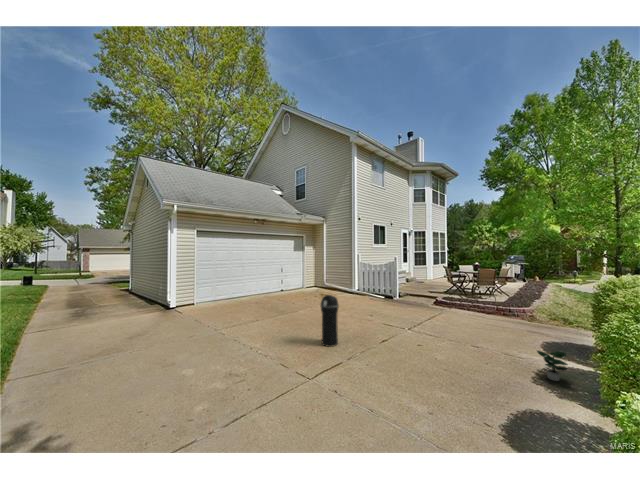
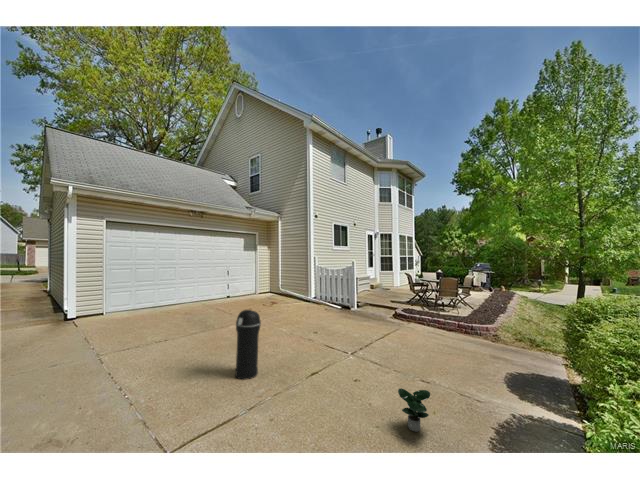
potted plant: present [537,351,568,381] -> present [398,388,430,432]

